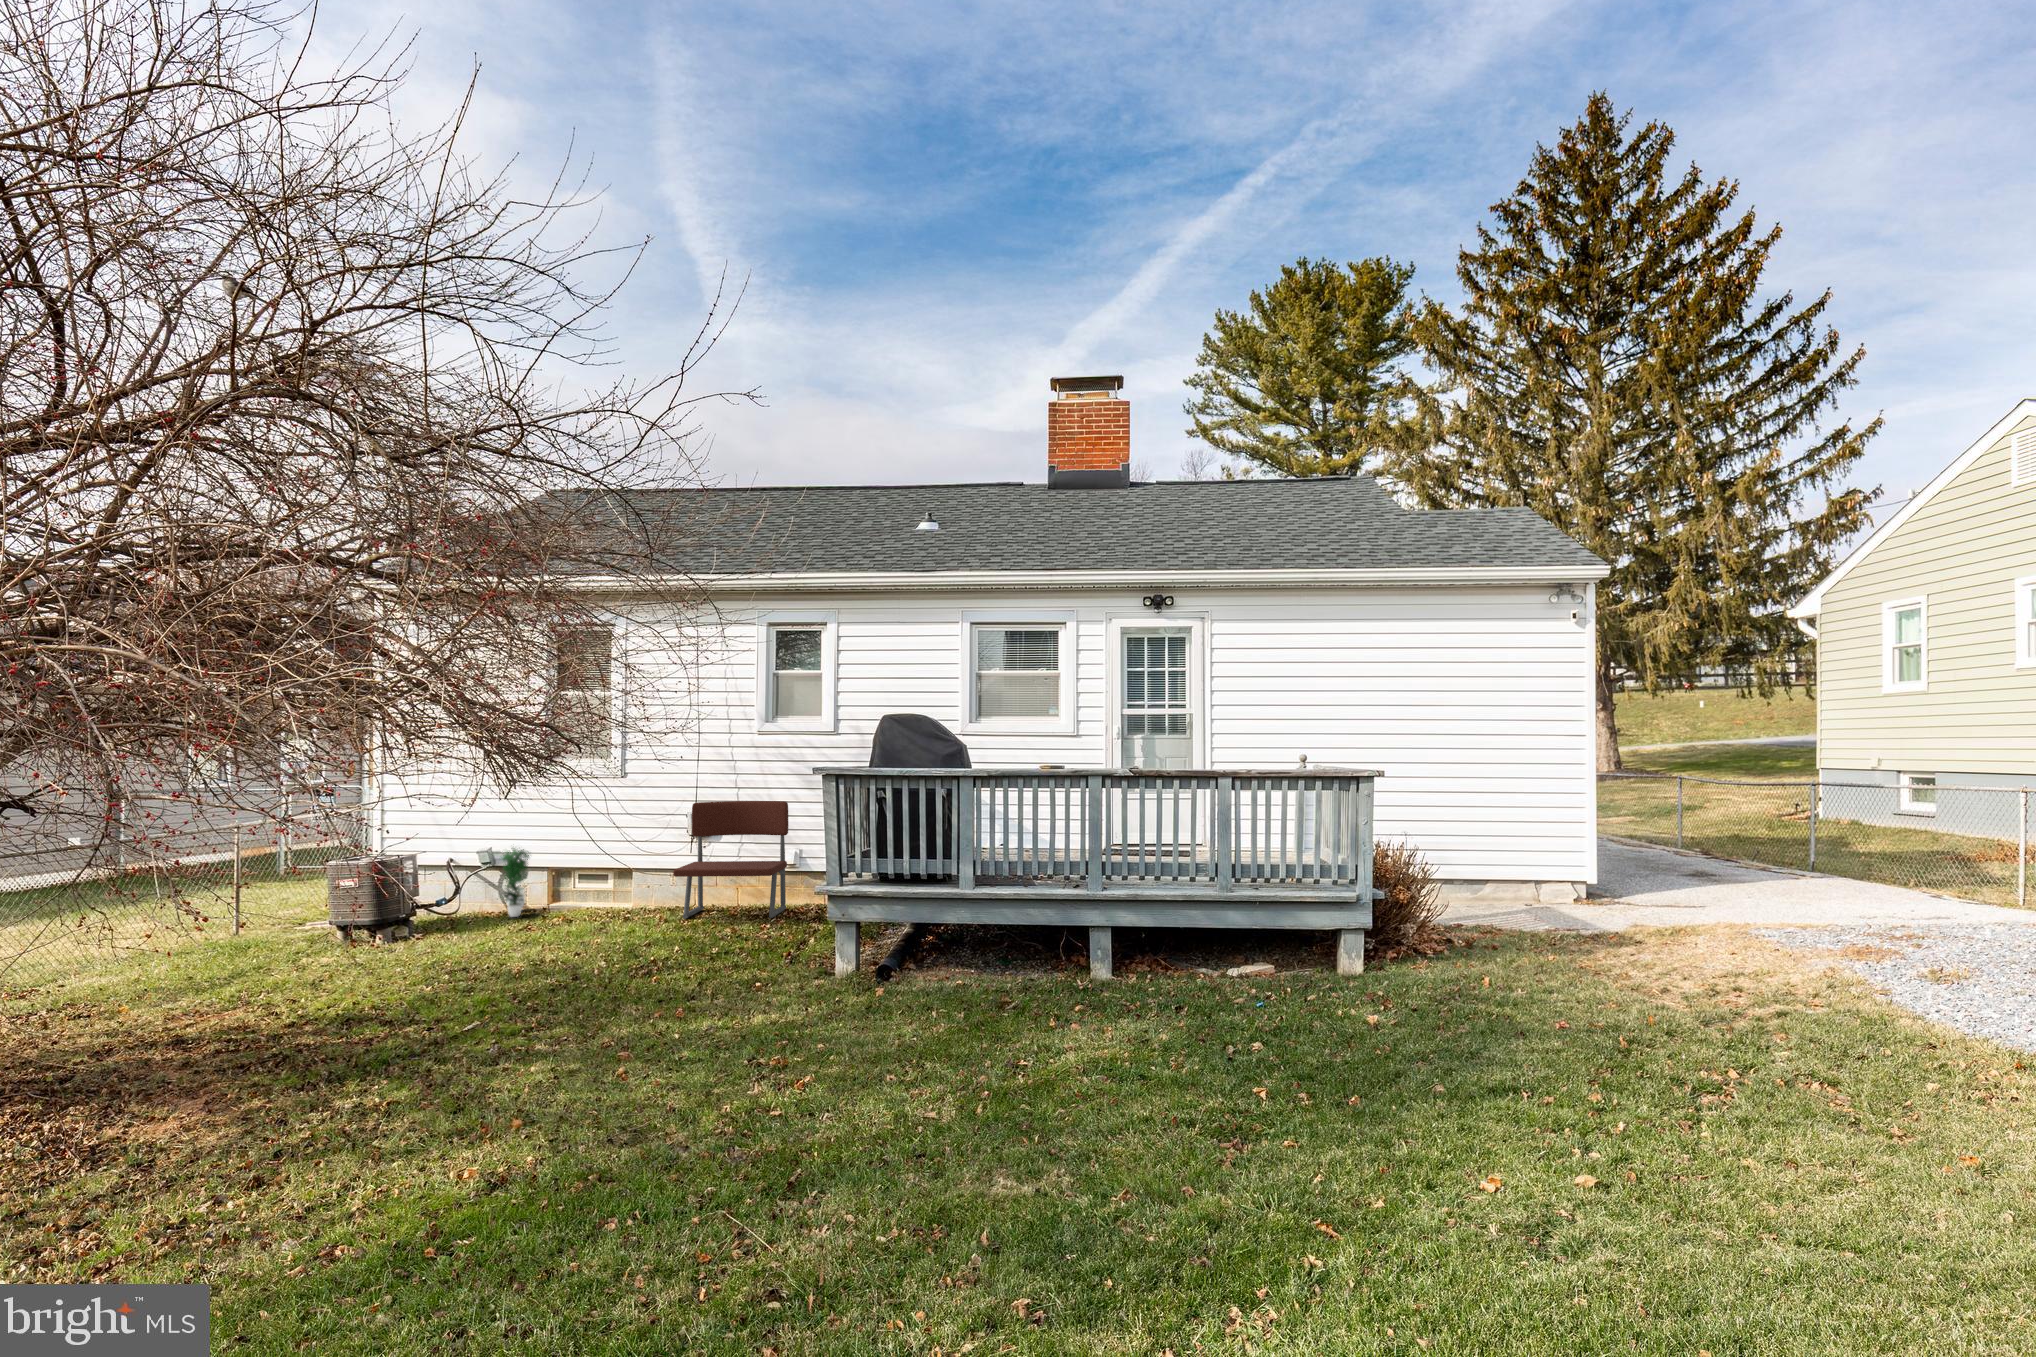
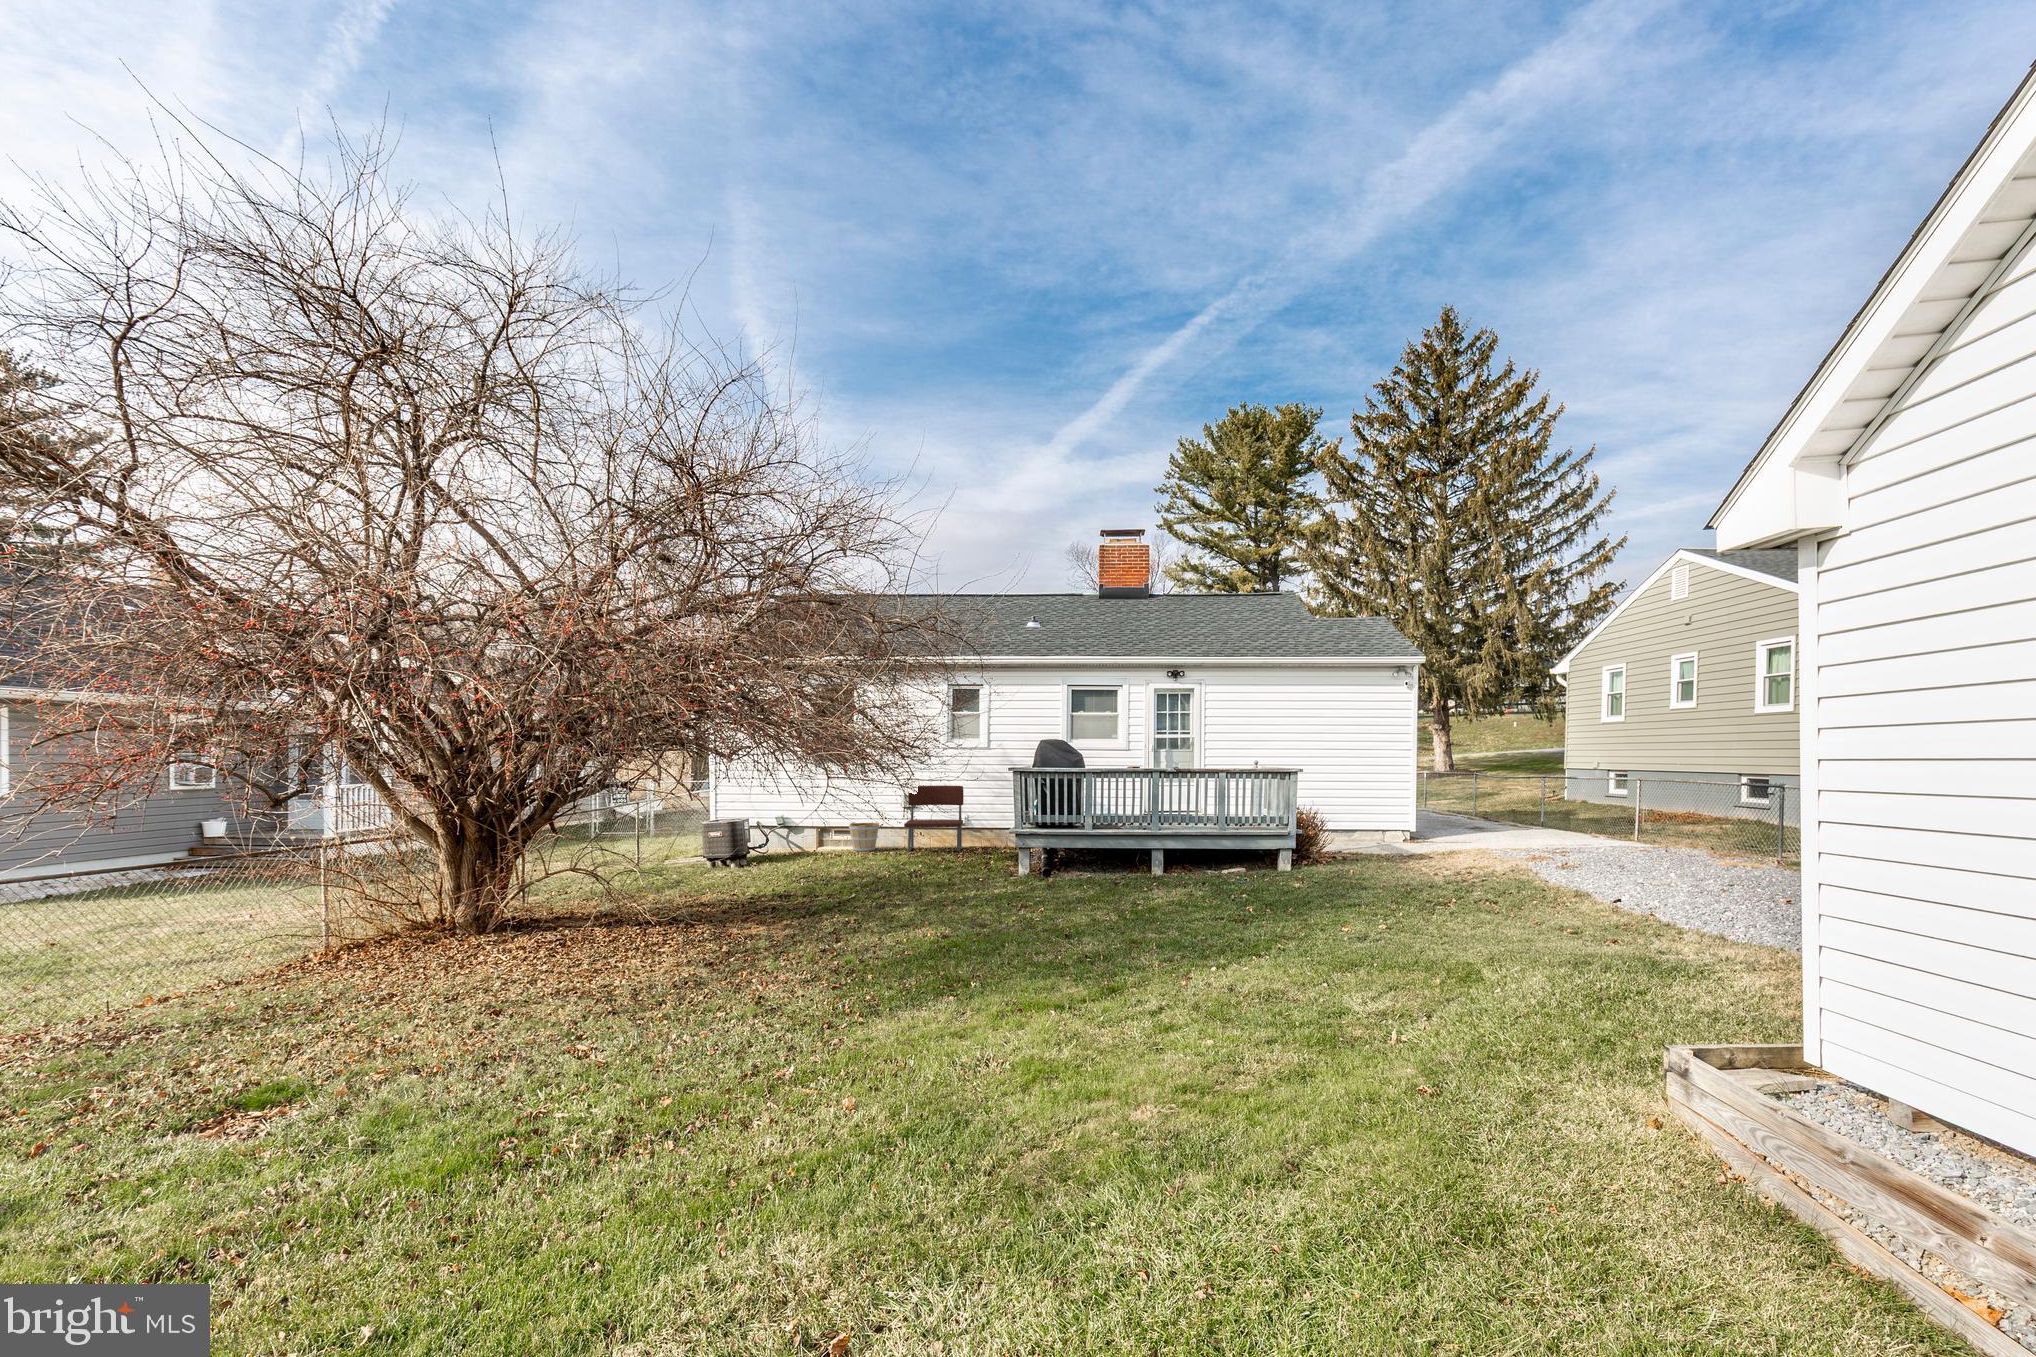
potted plant: present [501,848,529,917] -> none [793,809,813,851]
wooden bucket: none [587,866,644,918] -> present [849,822,880,851]

